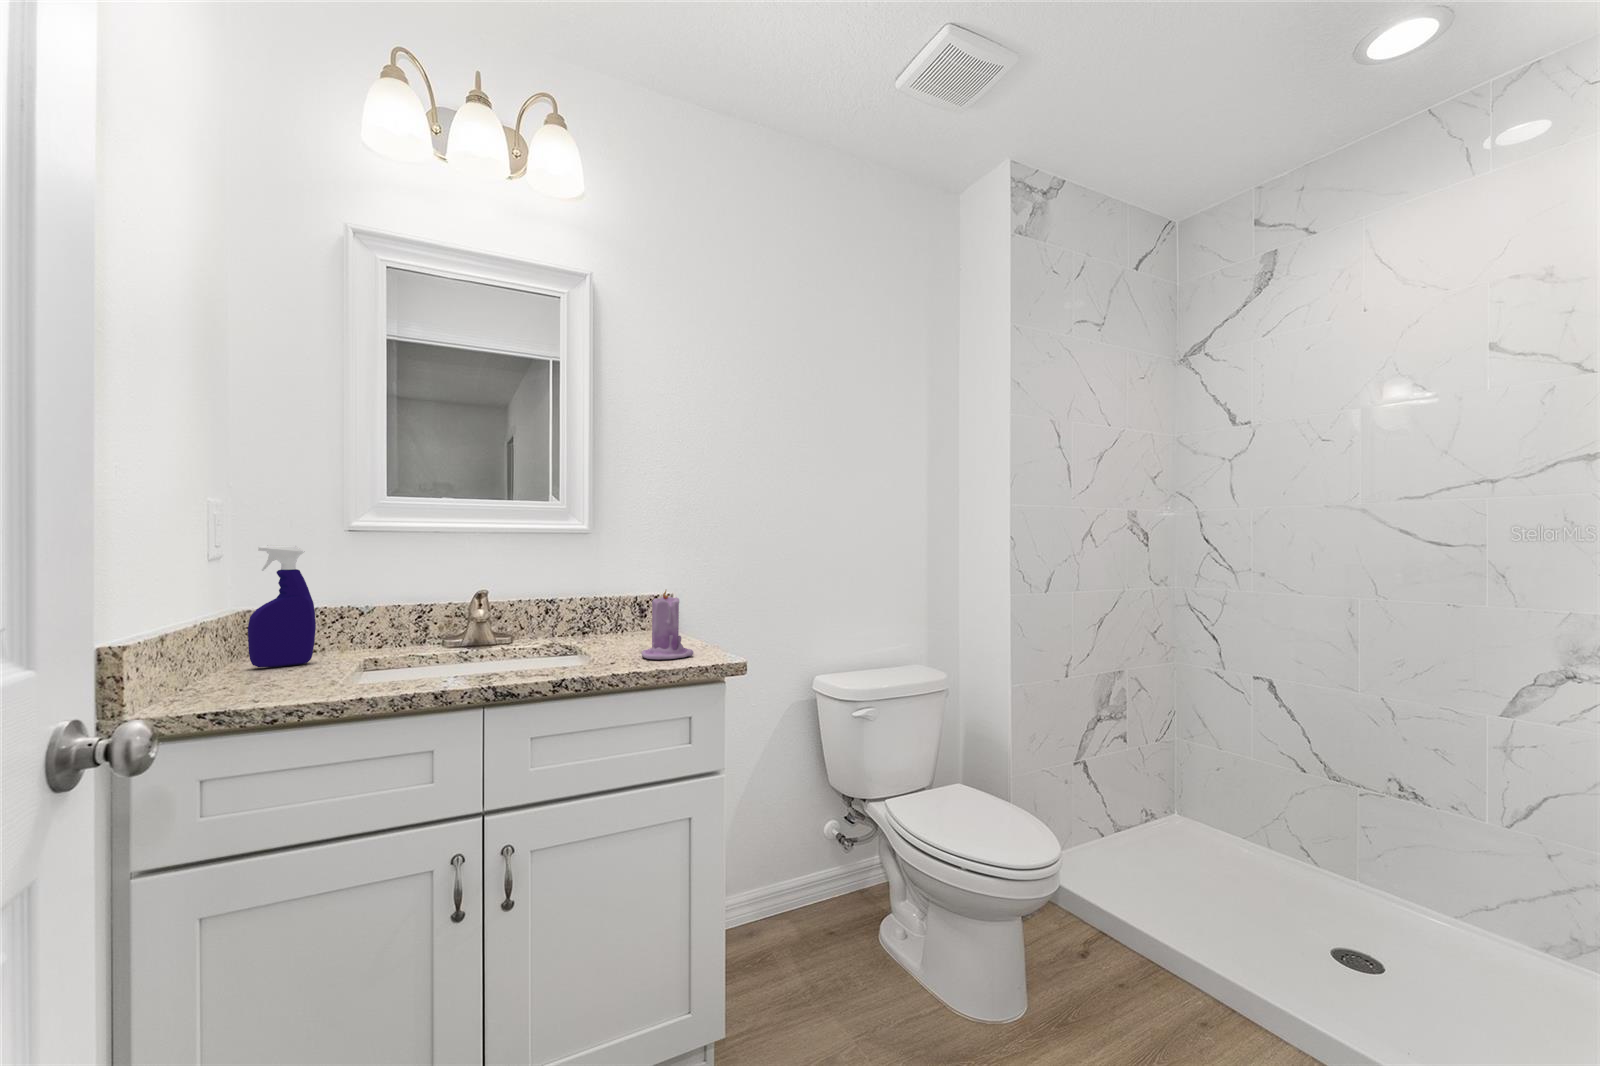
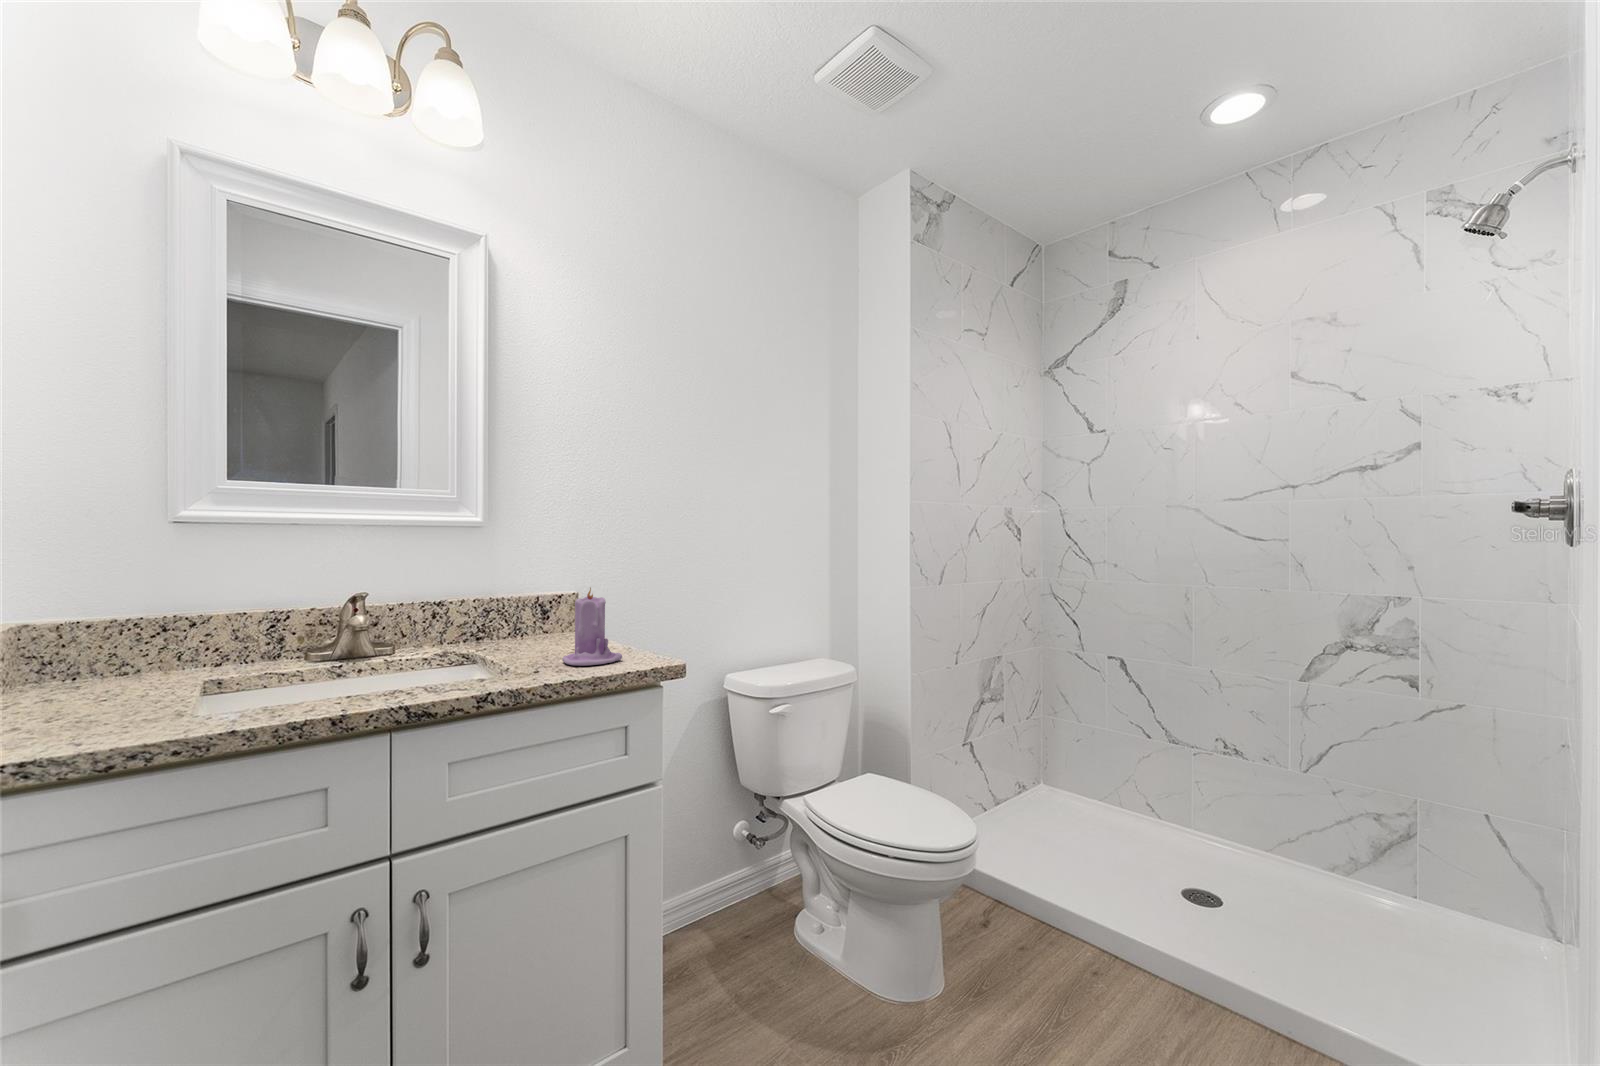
spray bottle: present [248,545,316,667] -> none [34,541,134,699]

